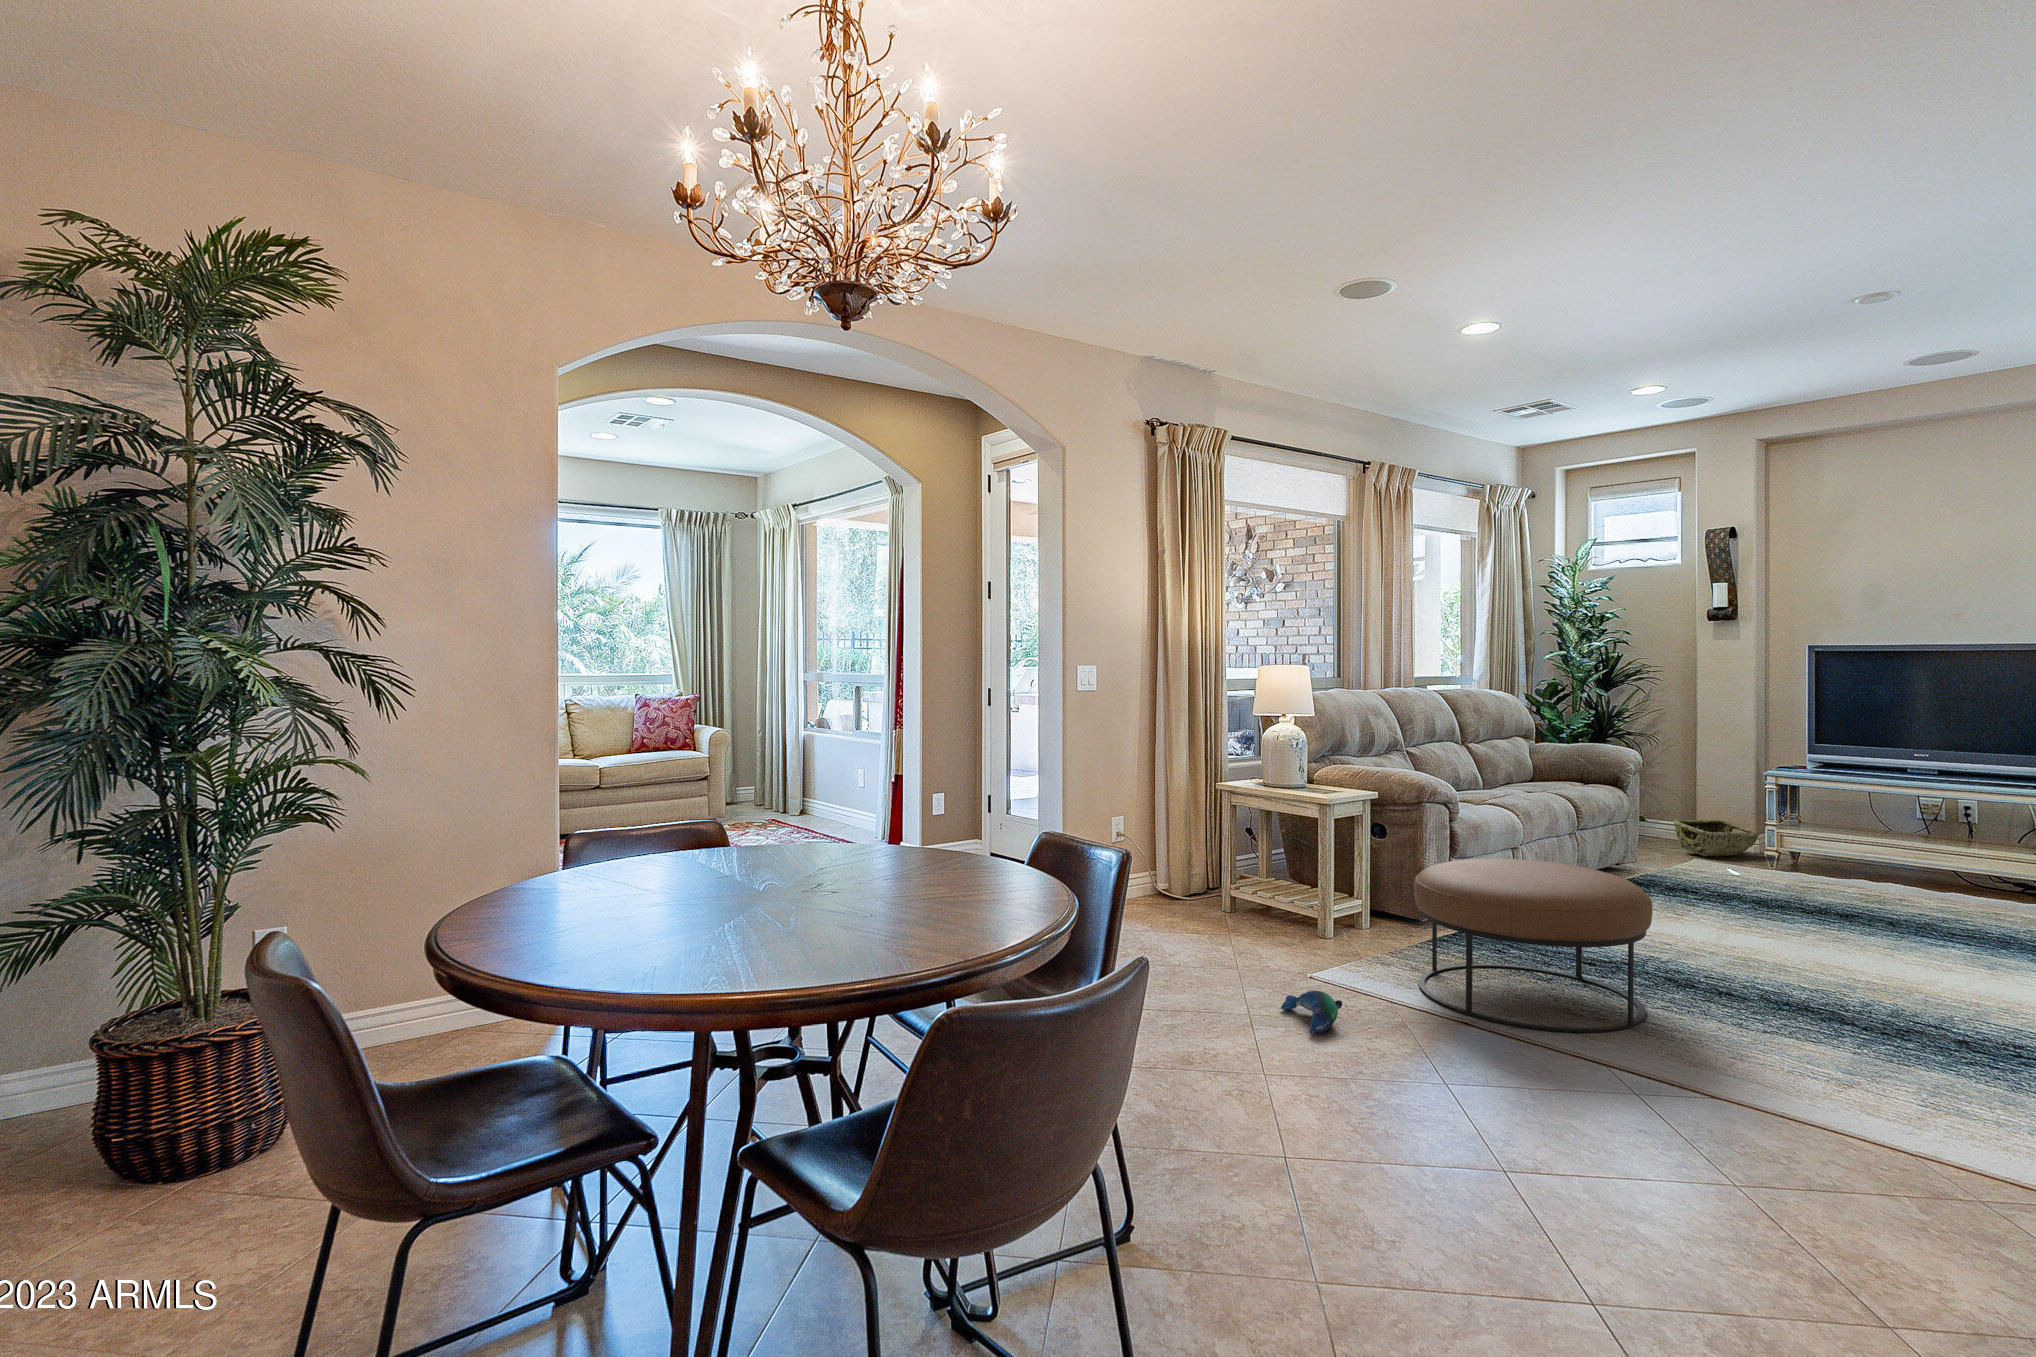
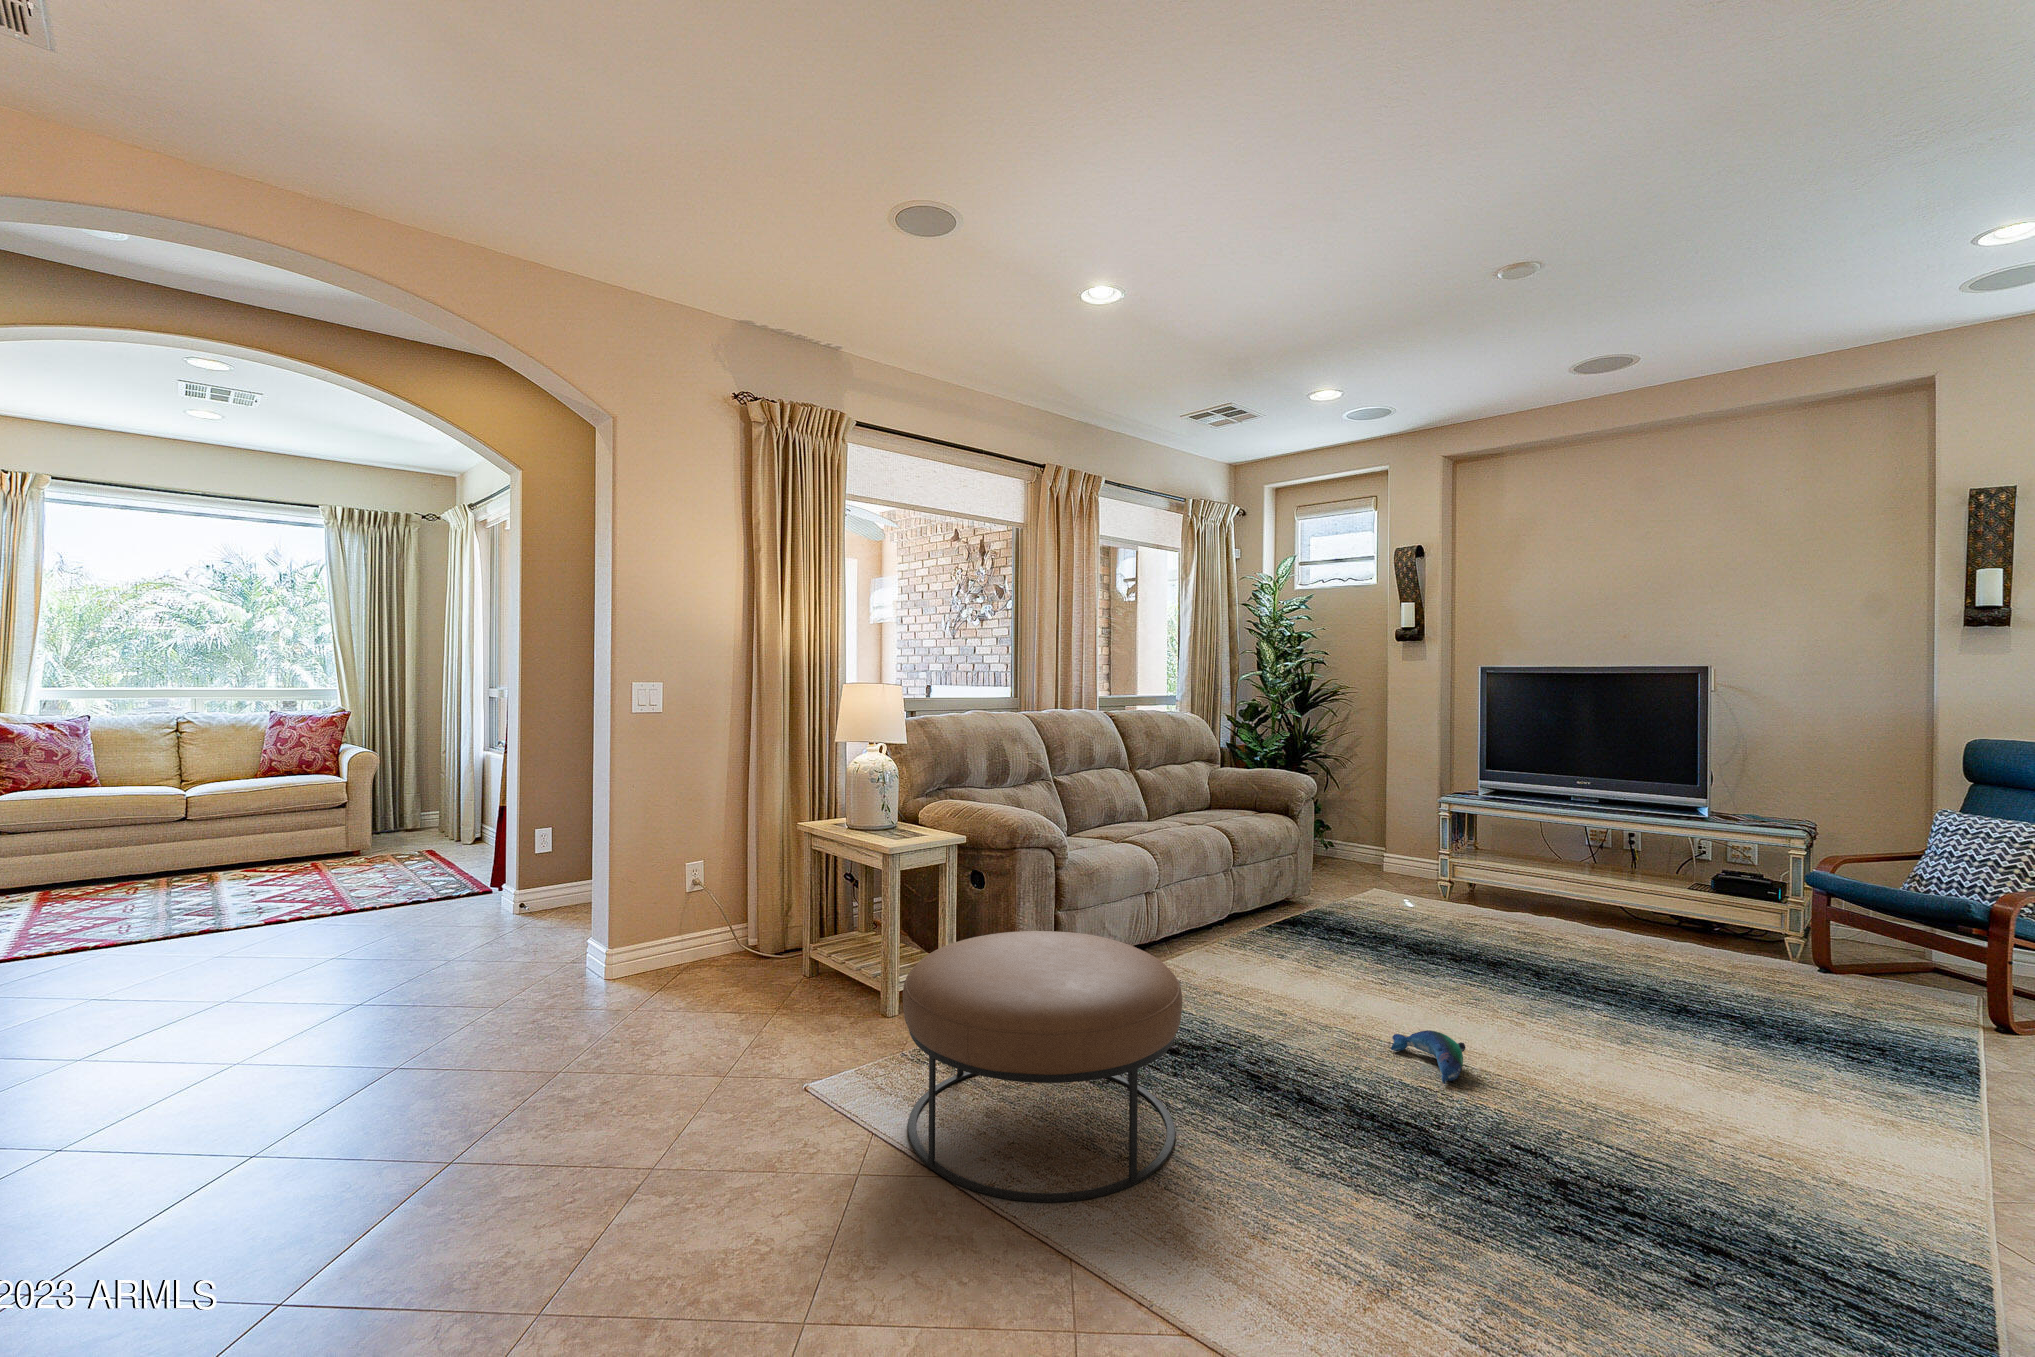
woven basket: present [1673,820,1759,856] -> none [1359,844,1440,883]
plush toy: present [1281,991,1342,1035] -> present [1391,1030,1465,1084]

